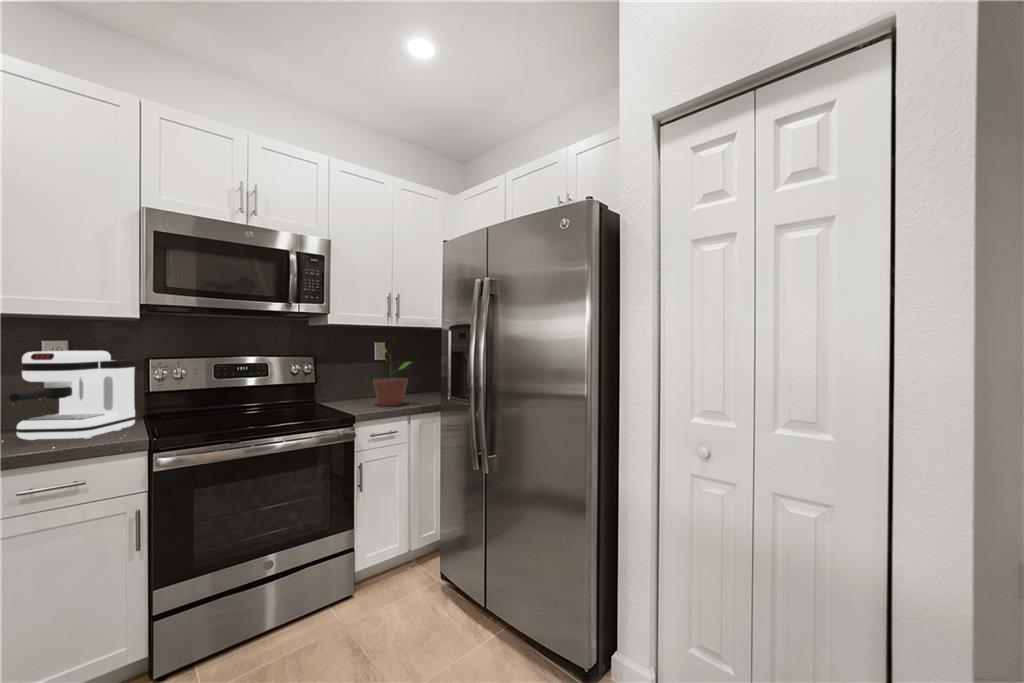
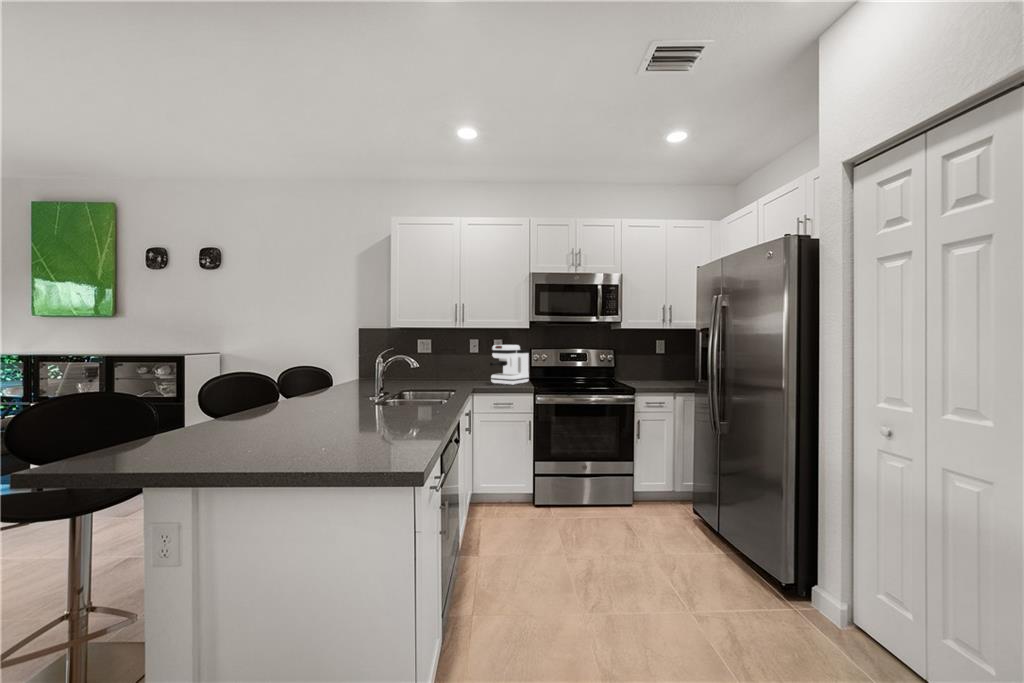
potted plant: present [373,347,411,406] -> none [651,344,680,386]

